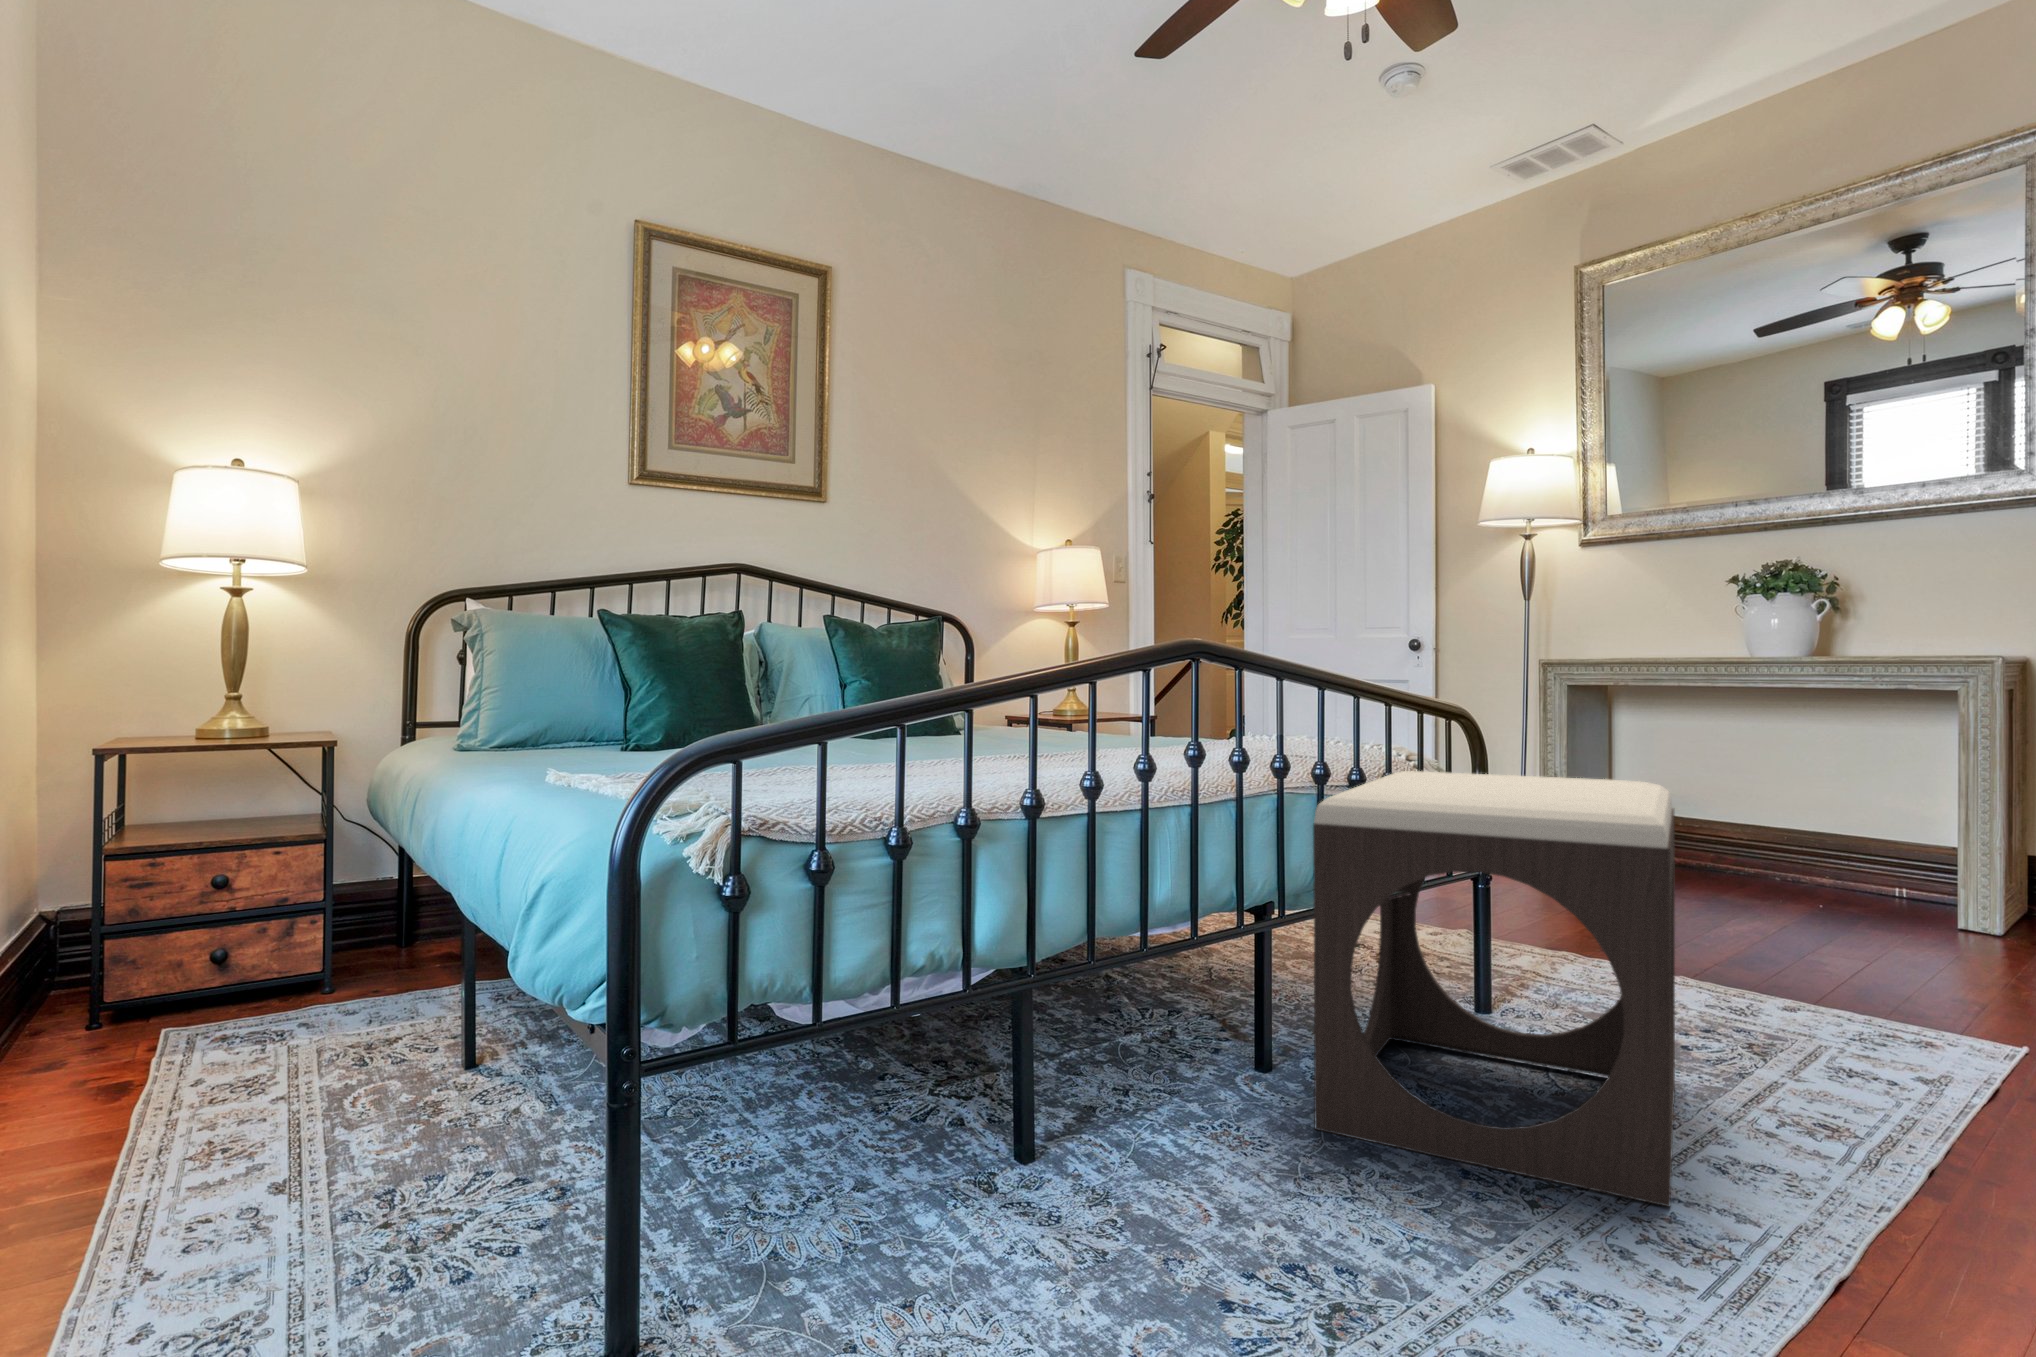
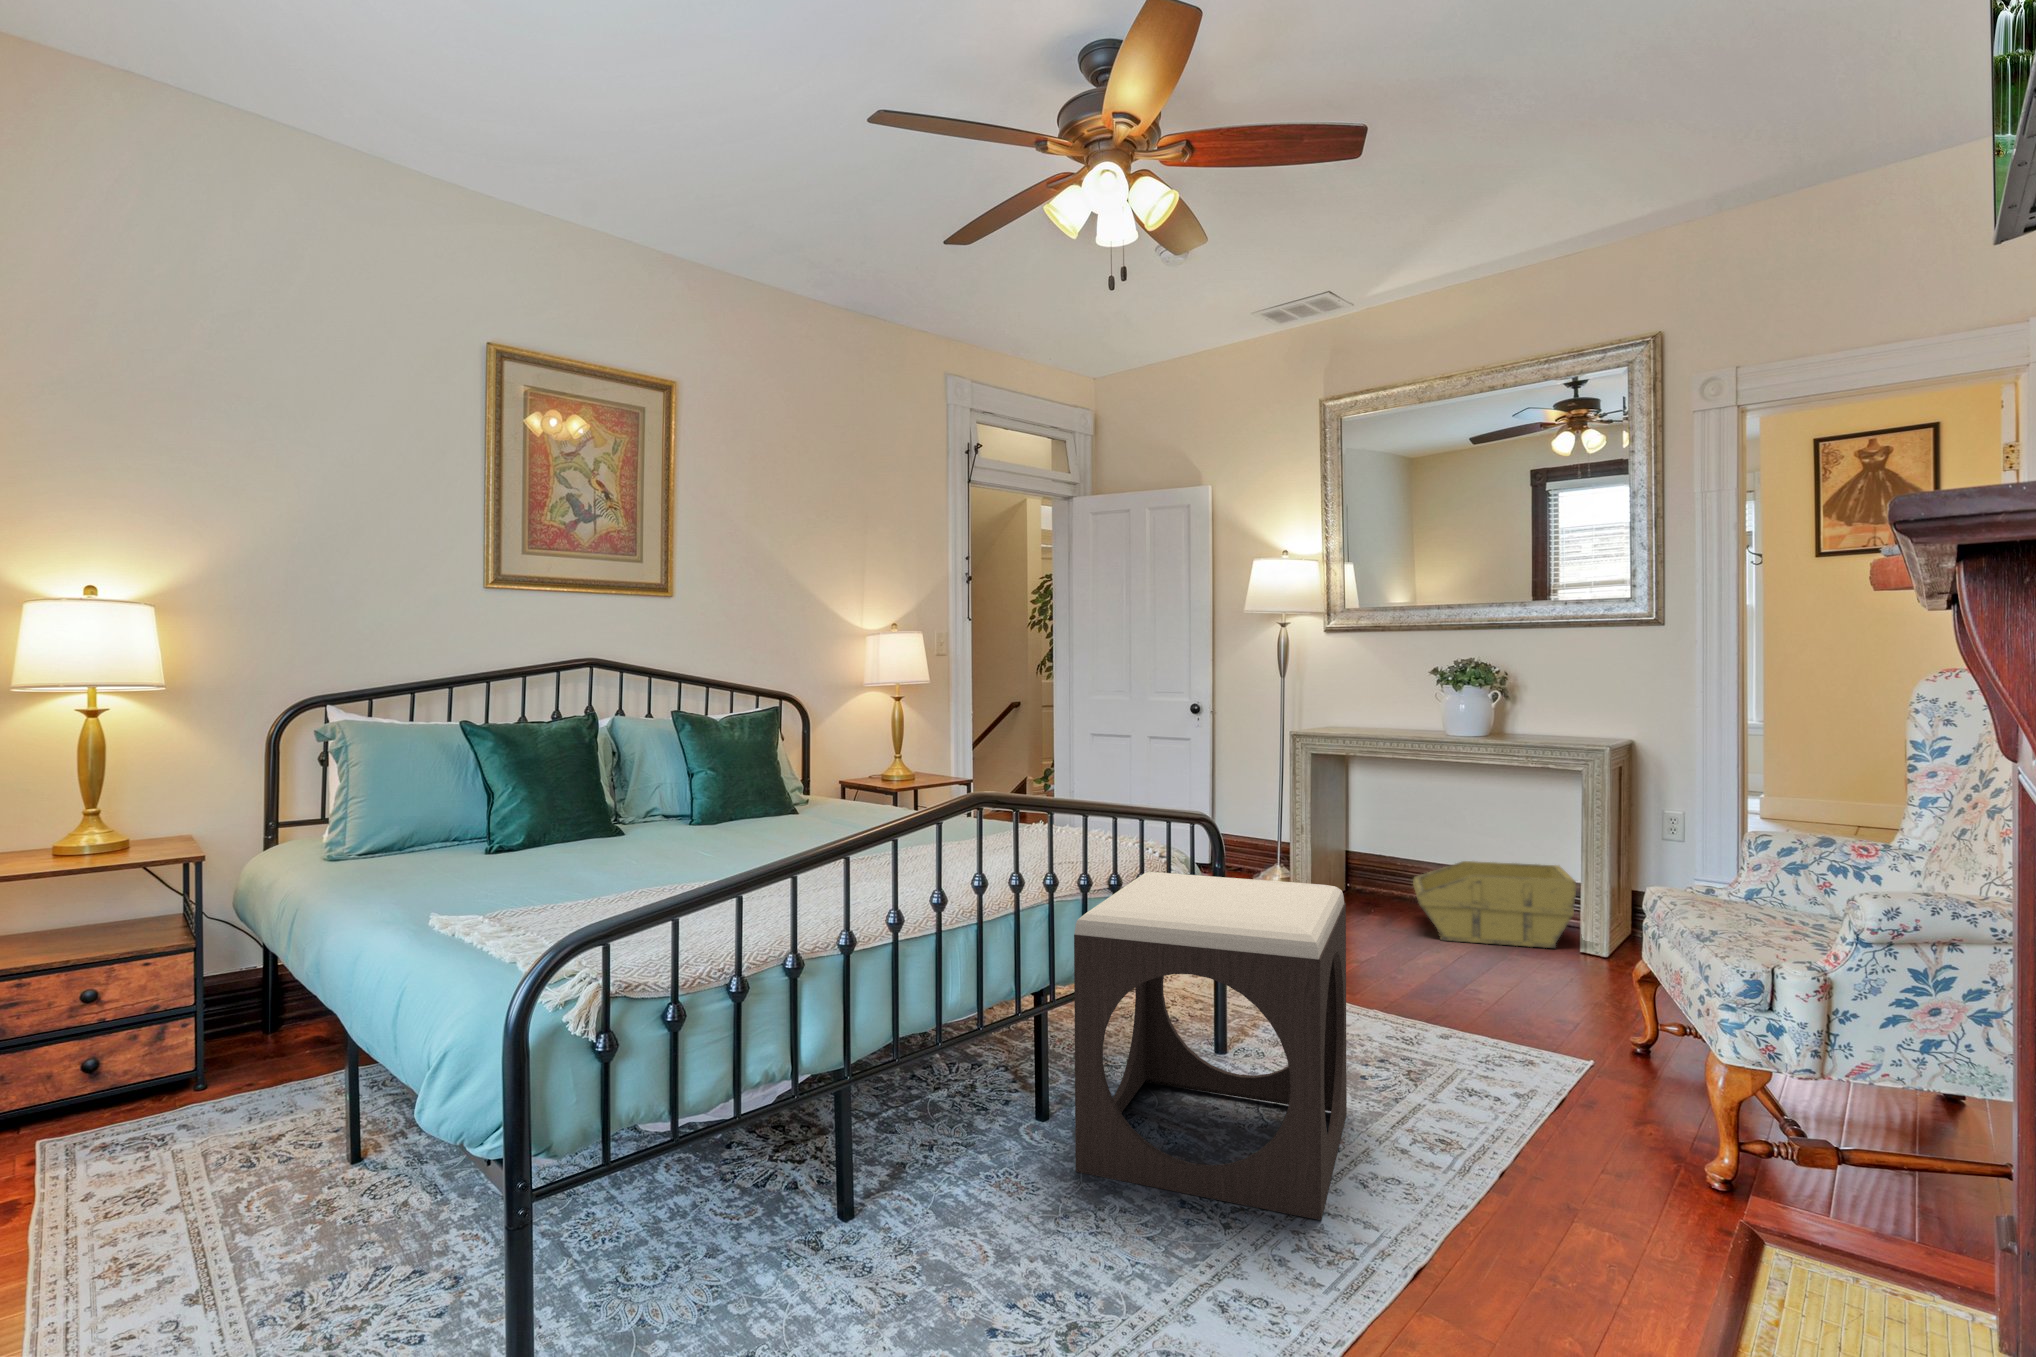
storage bin: none [1709,818,1950,925] -> present [1413,861,1577,948]

